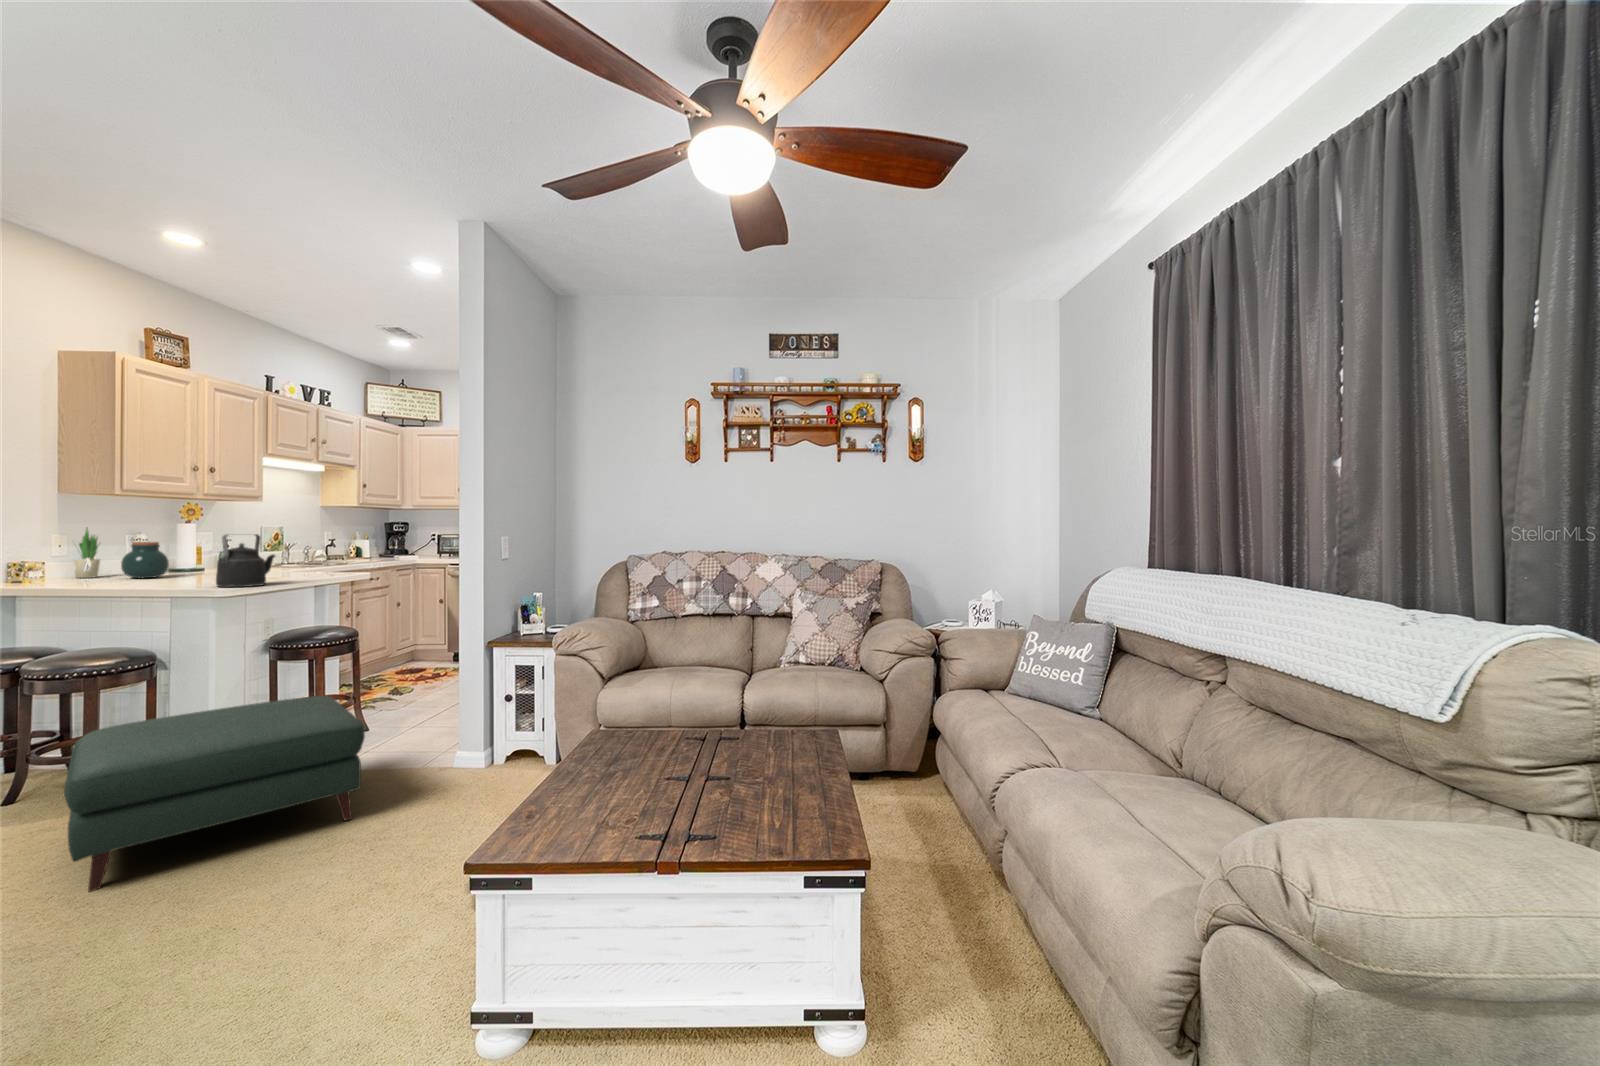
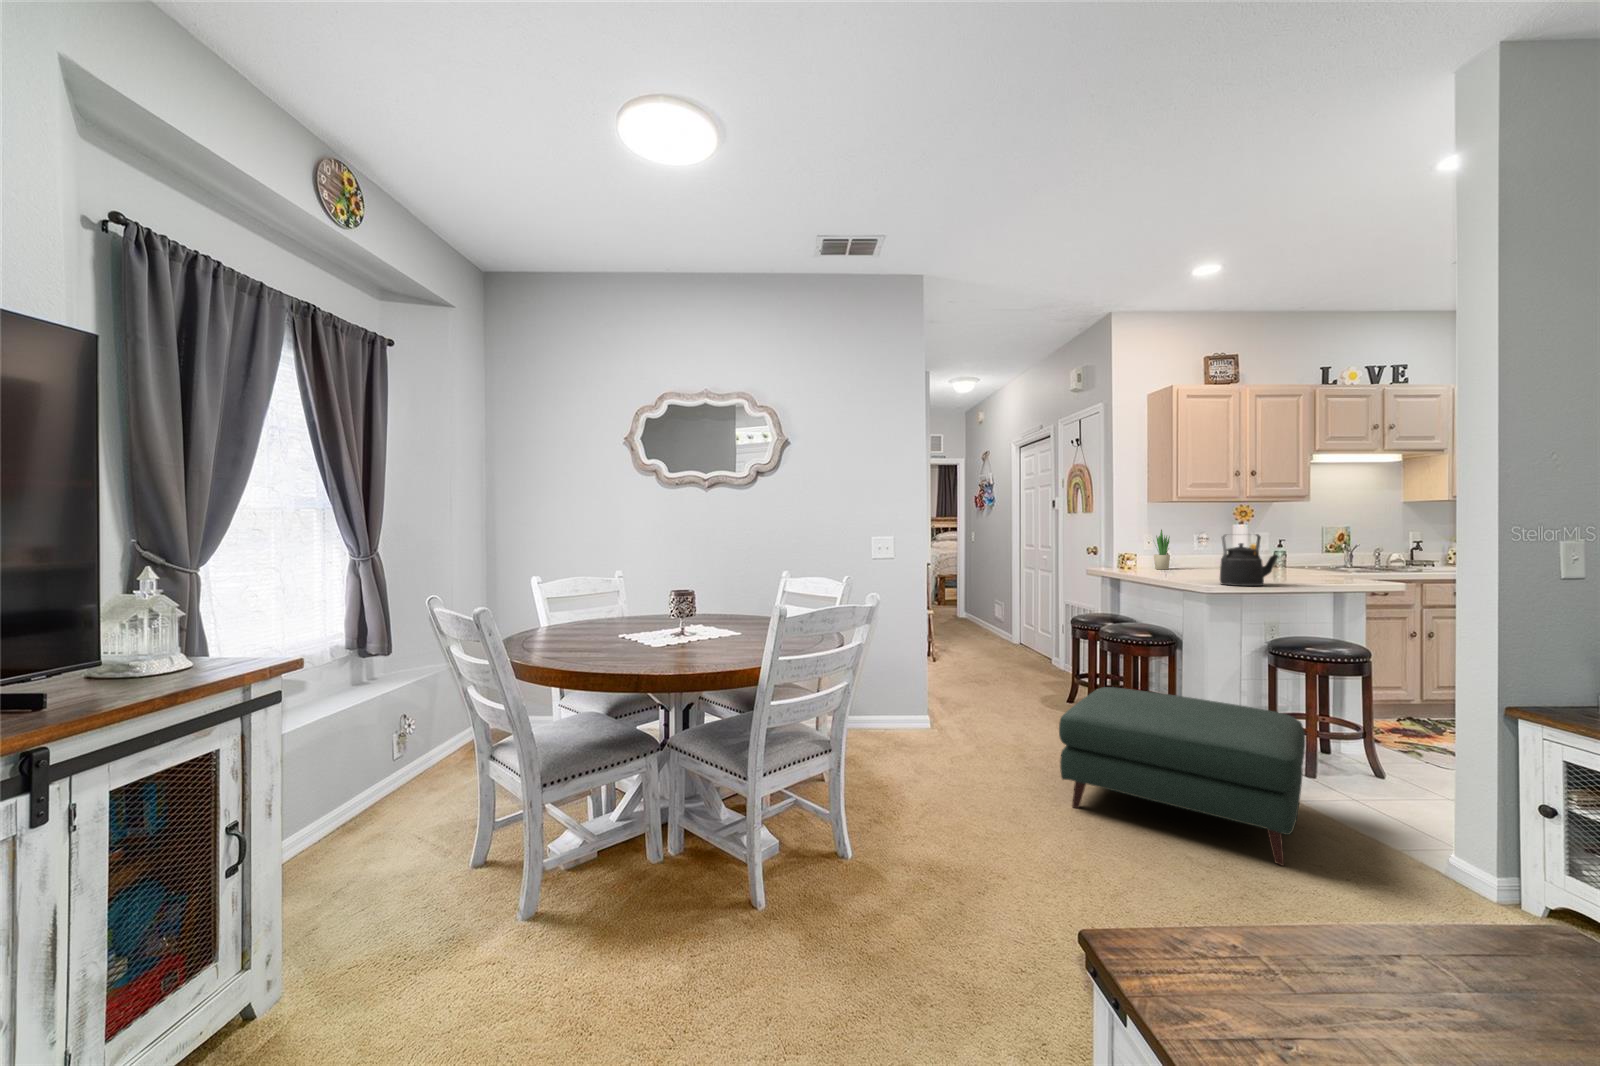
jar: present [121,542,169,578] -> none [1178,541,1211,572]

